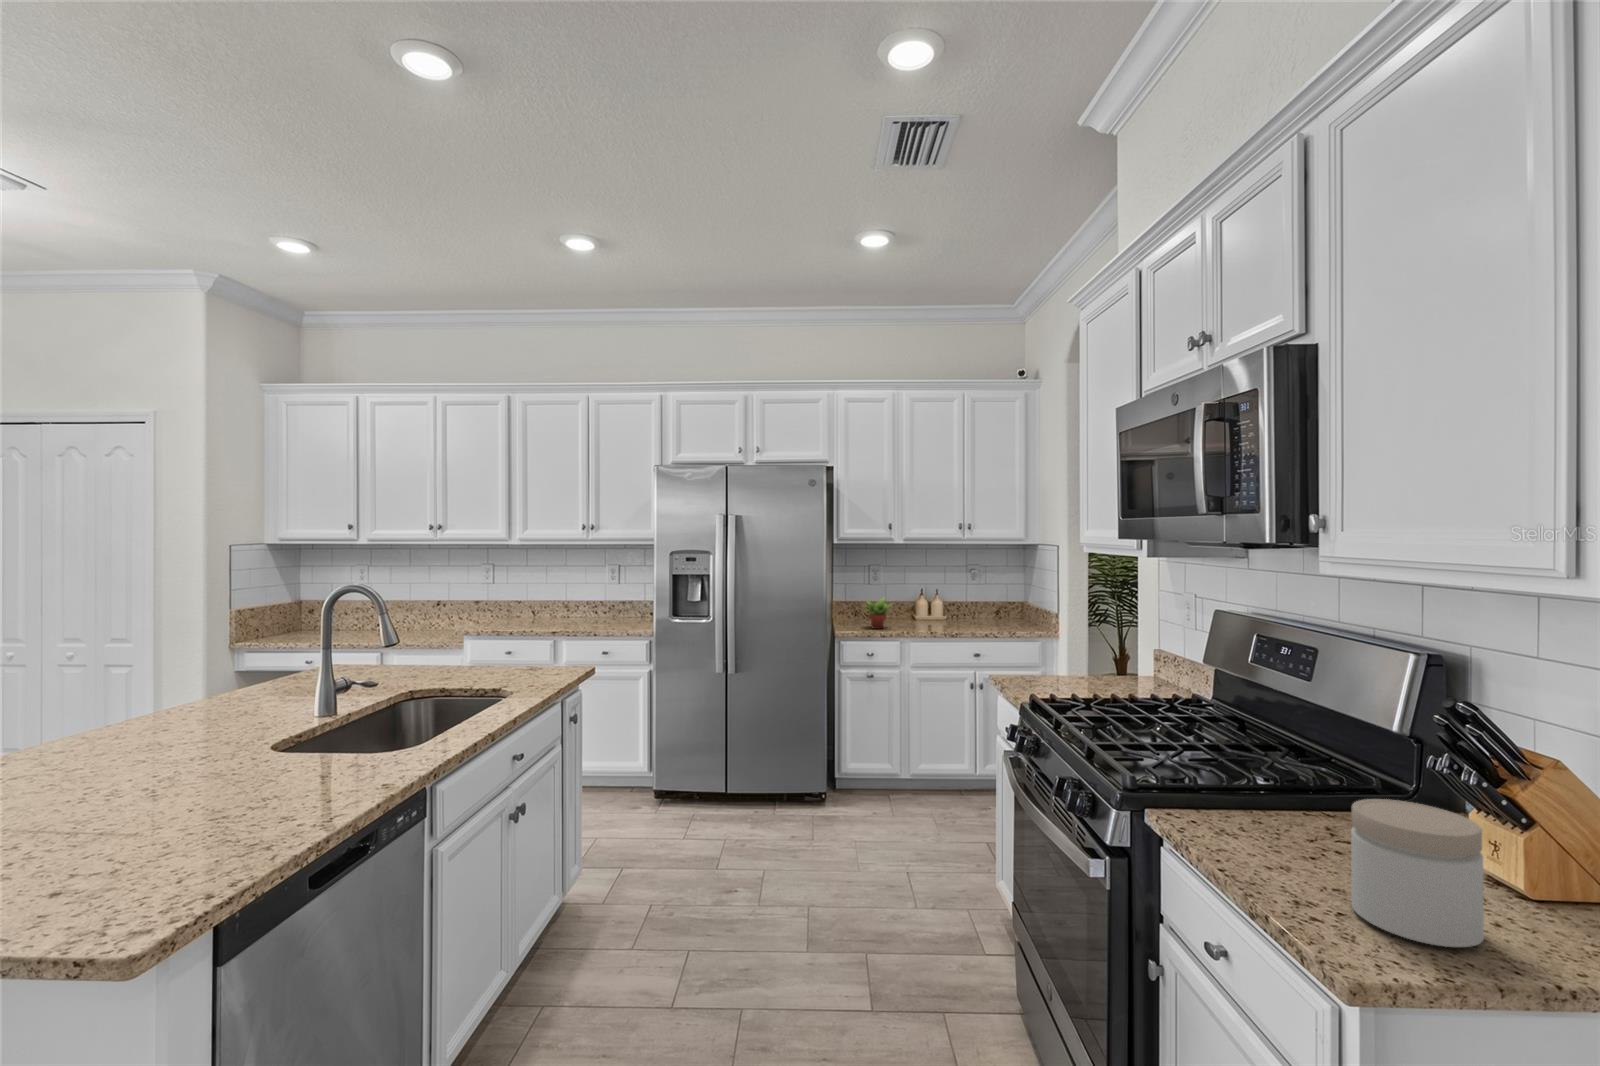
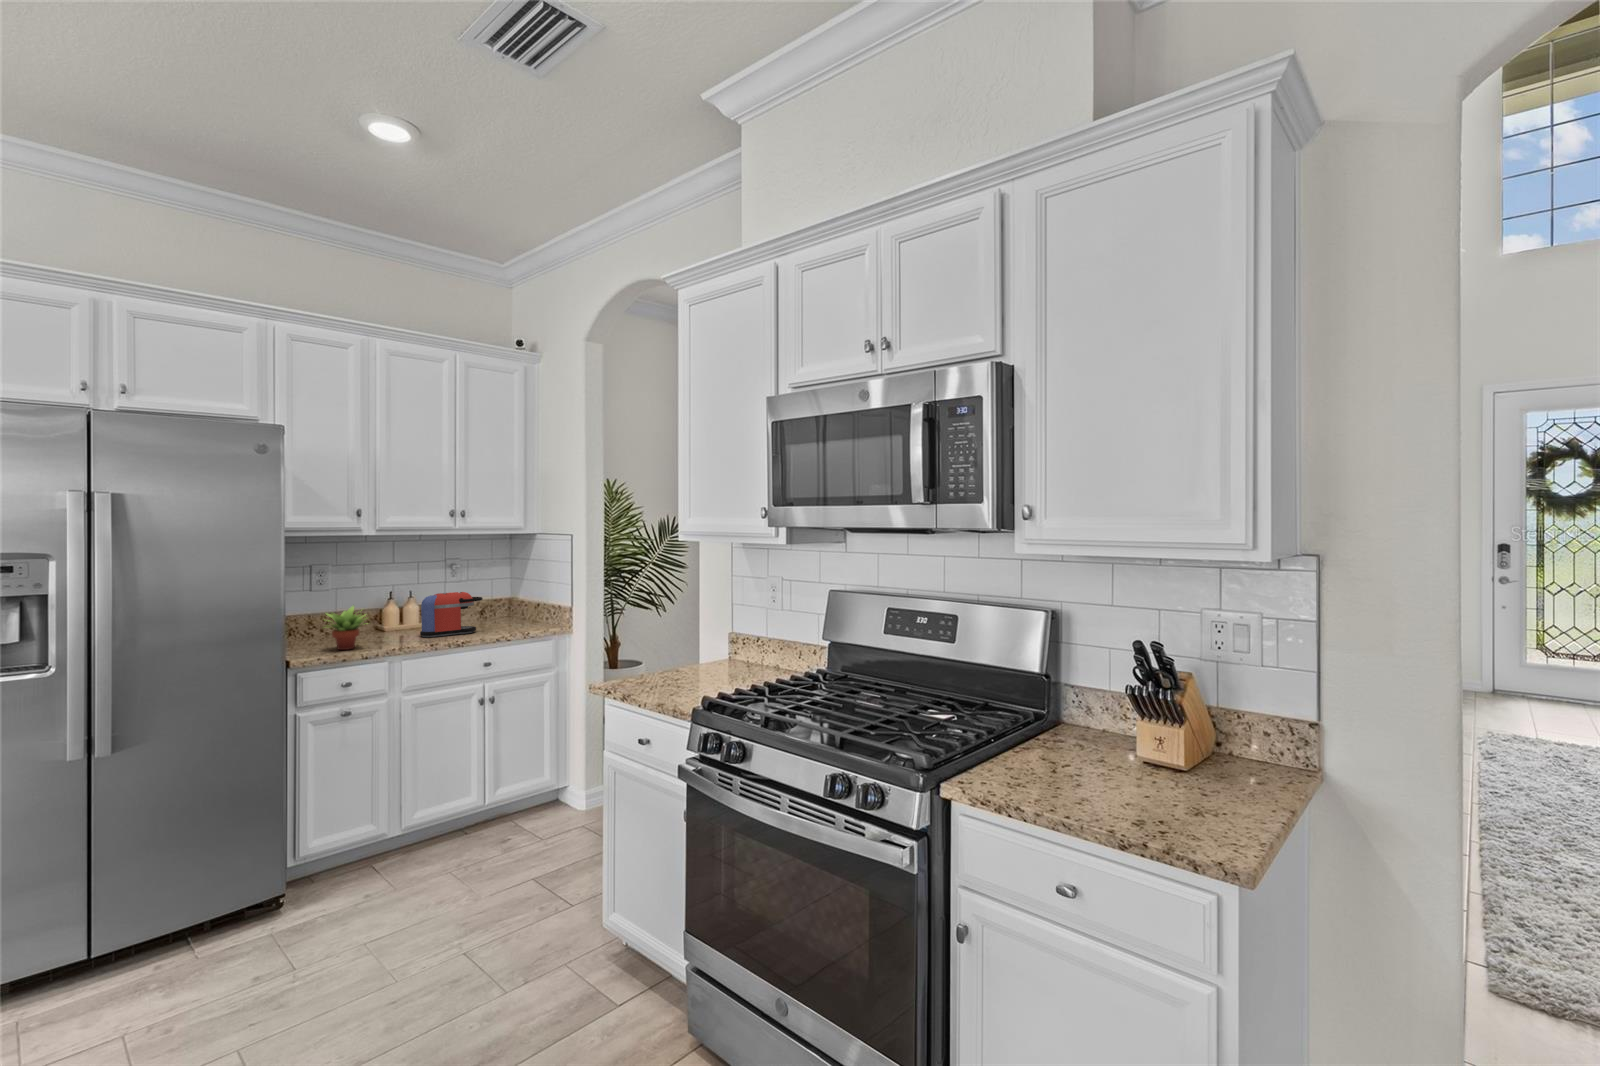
coffee maker: none [934,593,984,628] -> present [420,592,483,637]
jar: present [1351,799,1484,947] -> none [1140,720,1222,818]

